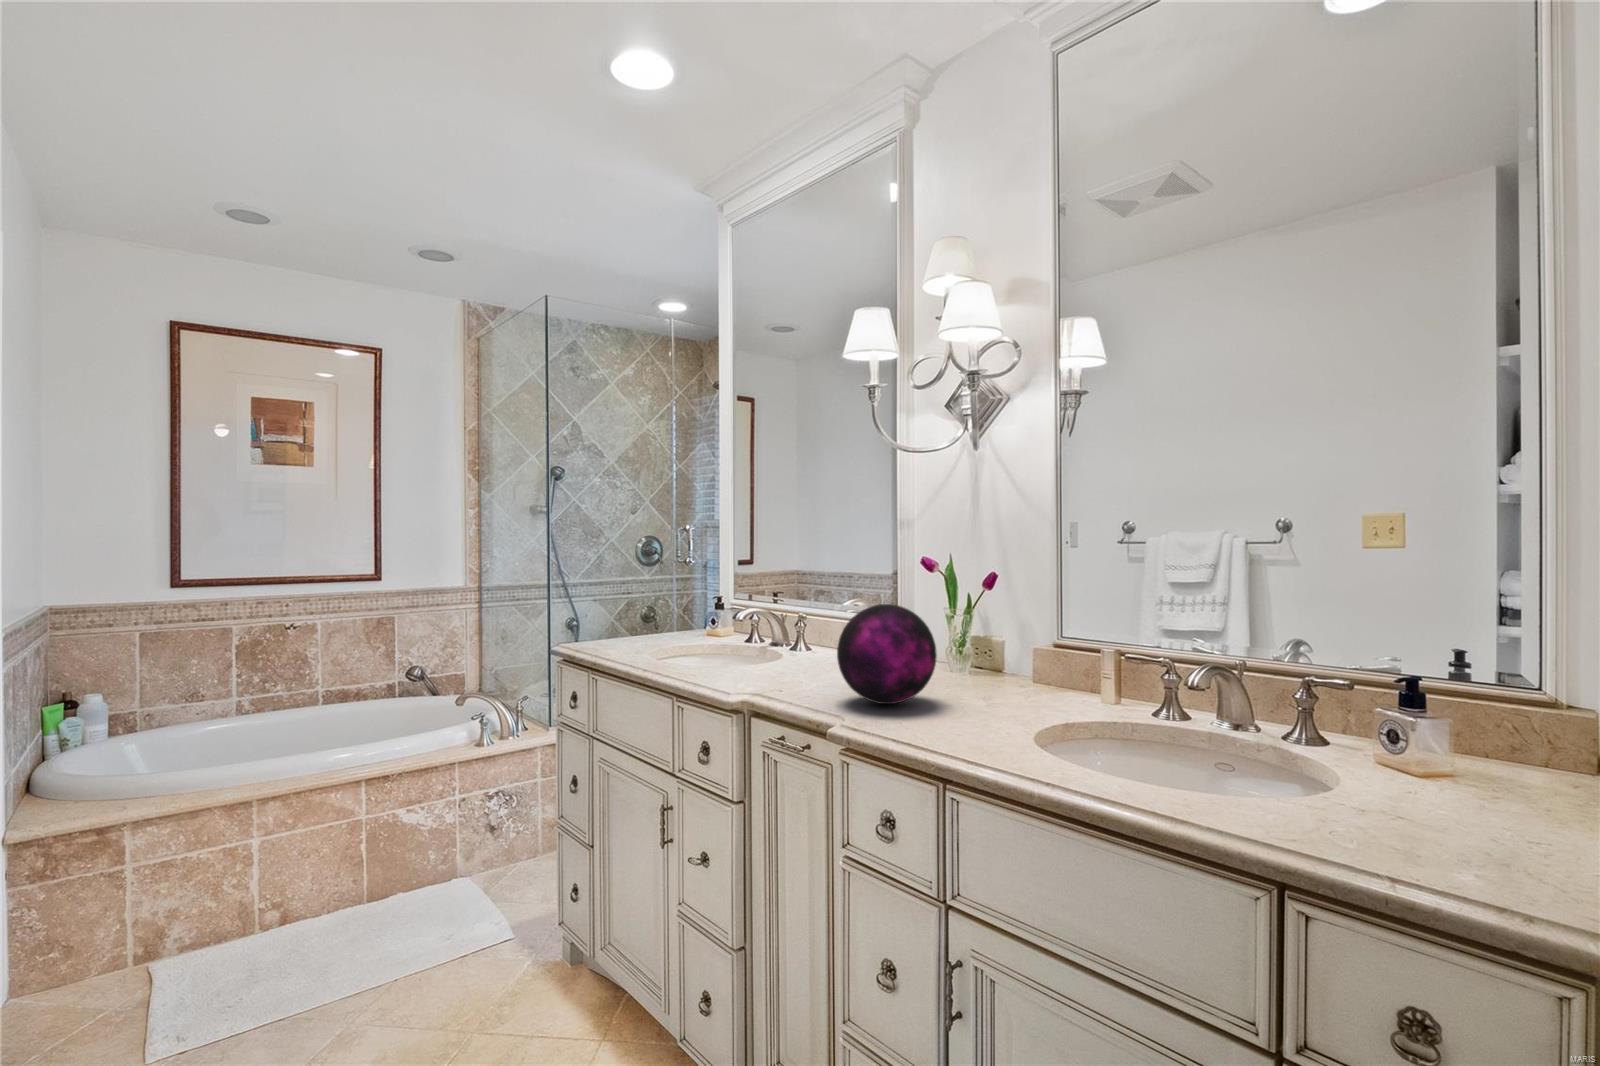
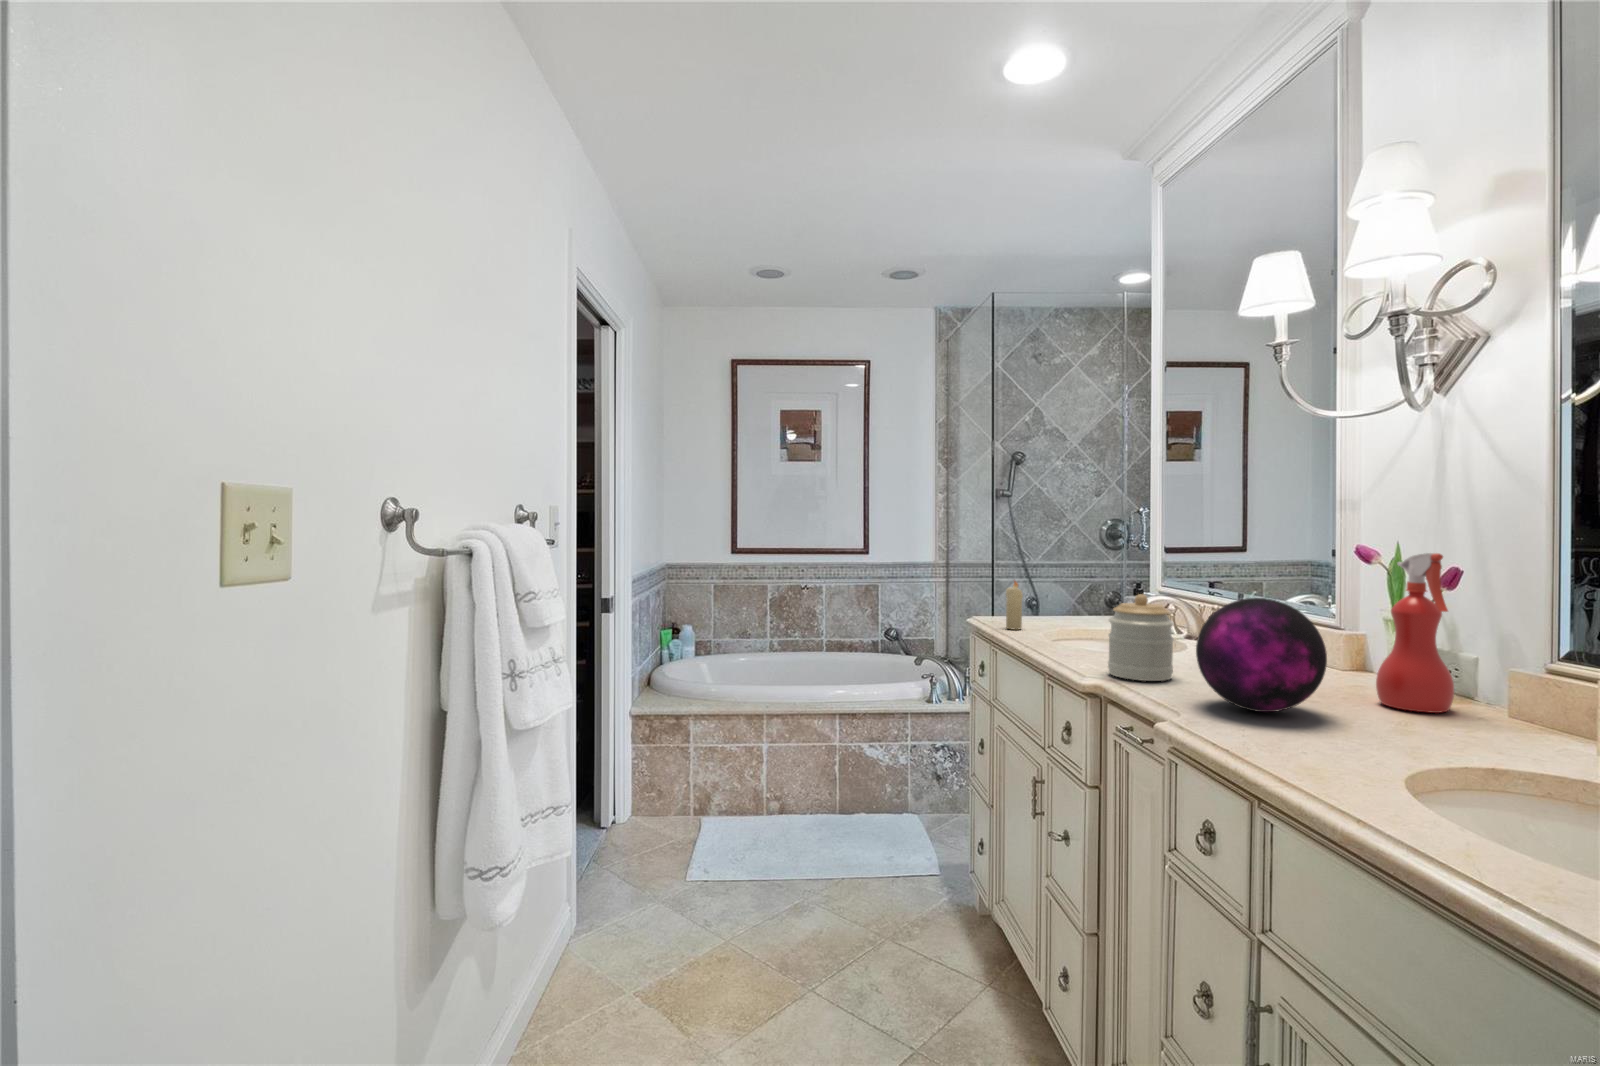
spray bottle: none [949,560,1000,686] -> present [1376,553,1454,713]
candle: none [600,601,617,653] -> present [1006,582,1023,630]
jar: none [741,608,798,690] -> present [1108,594,1174,681]

